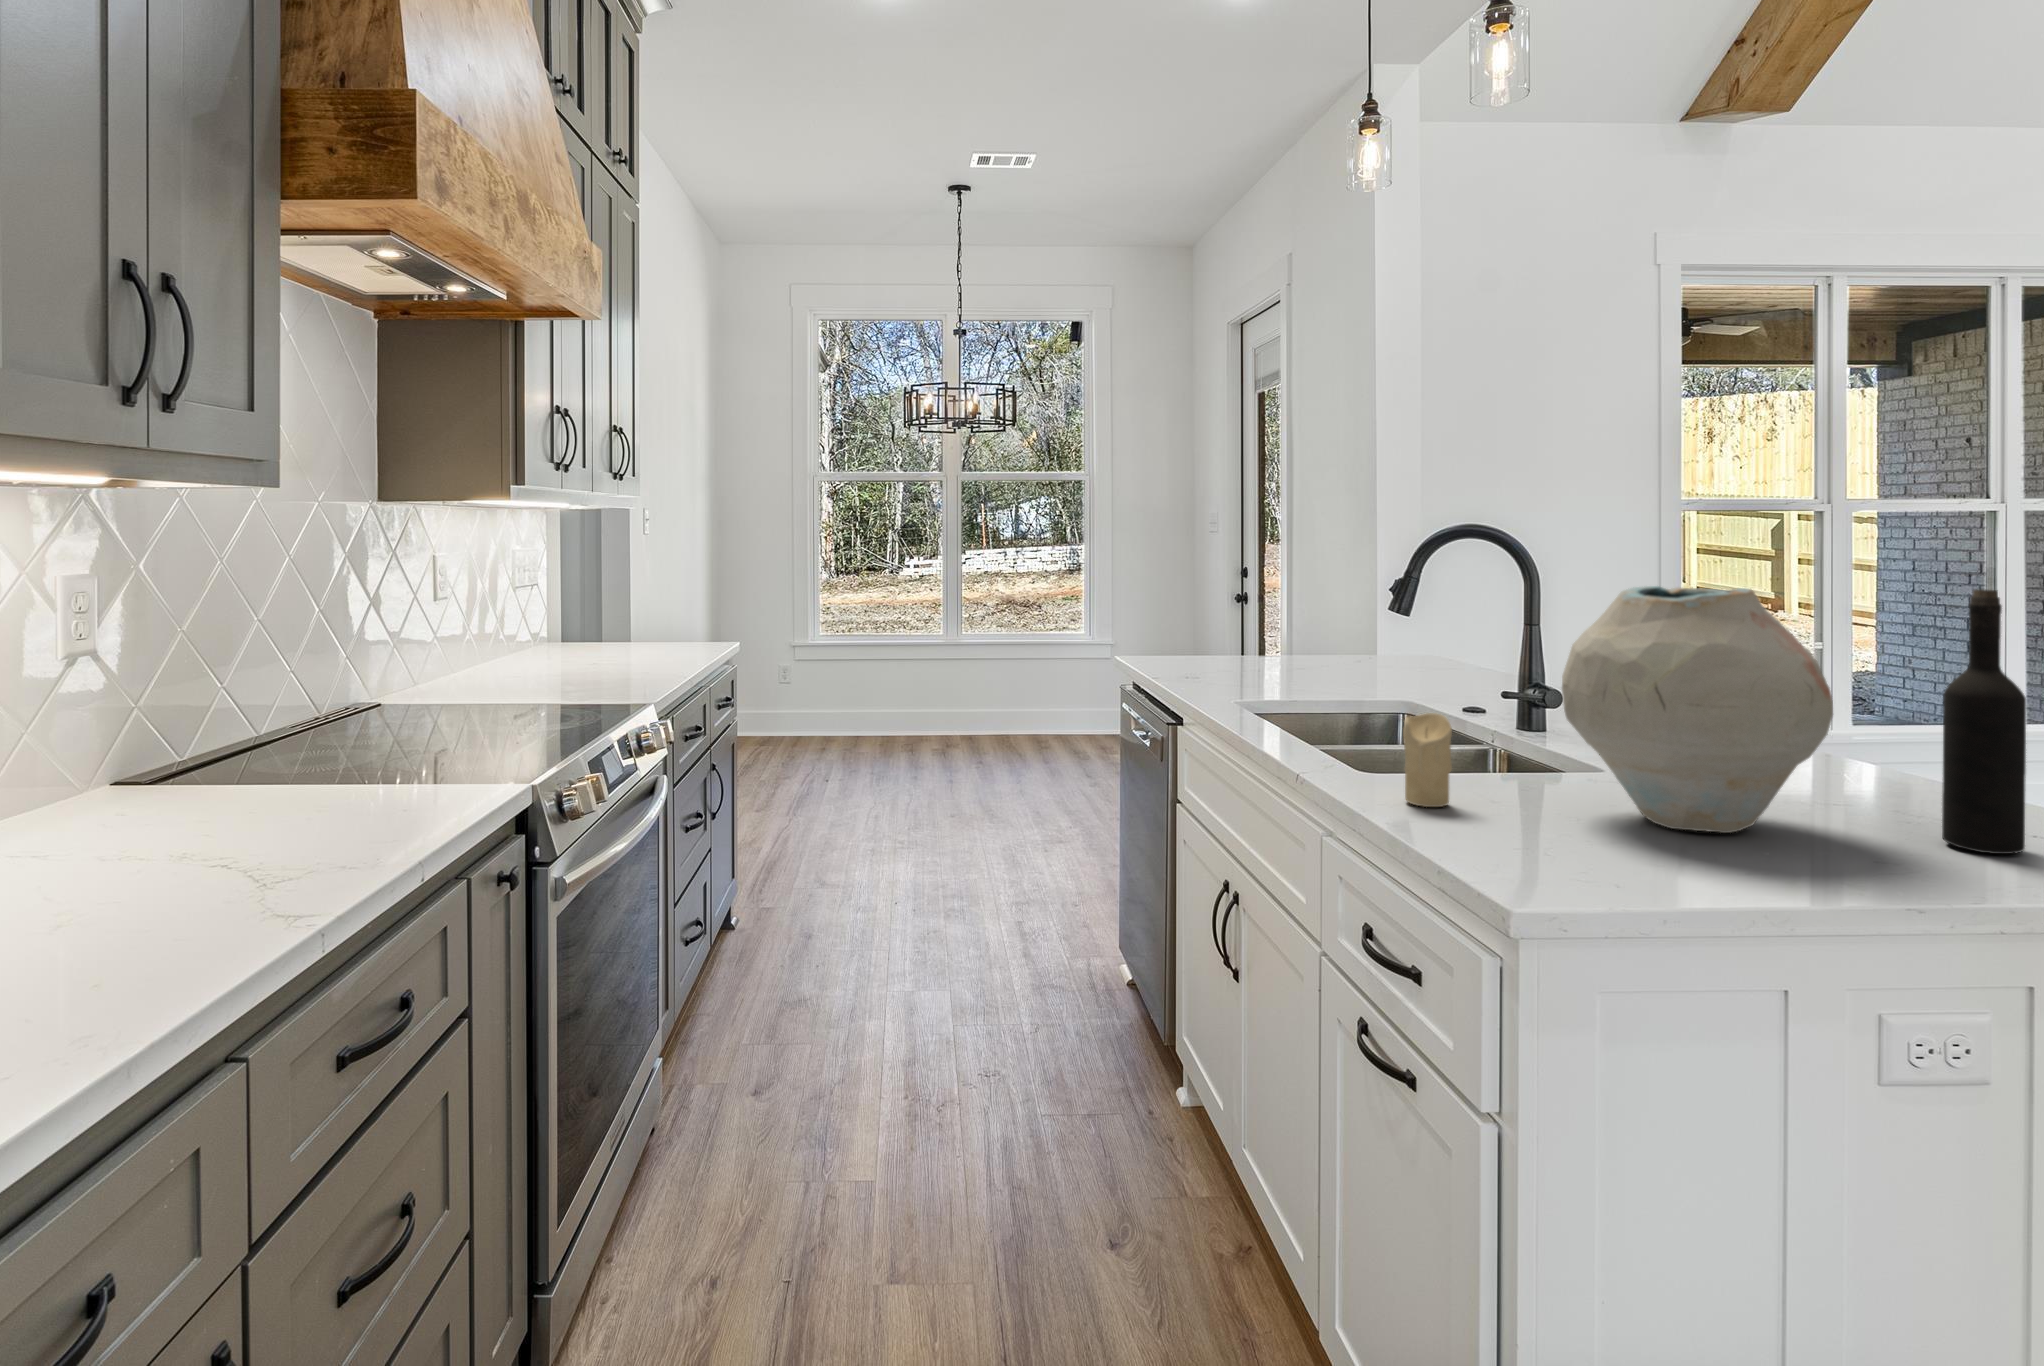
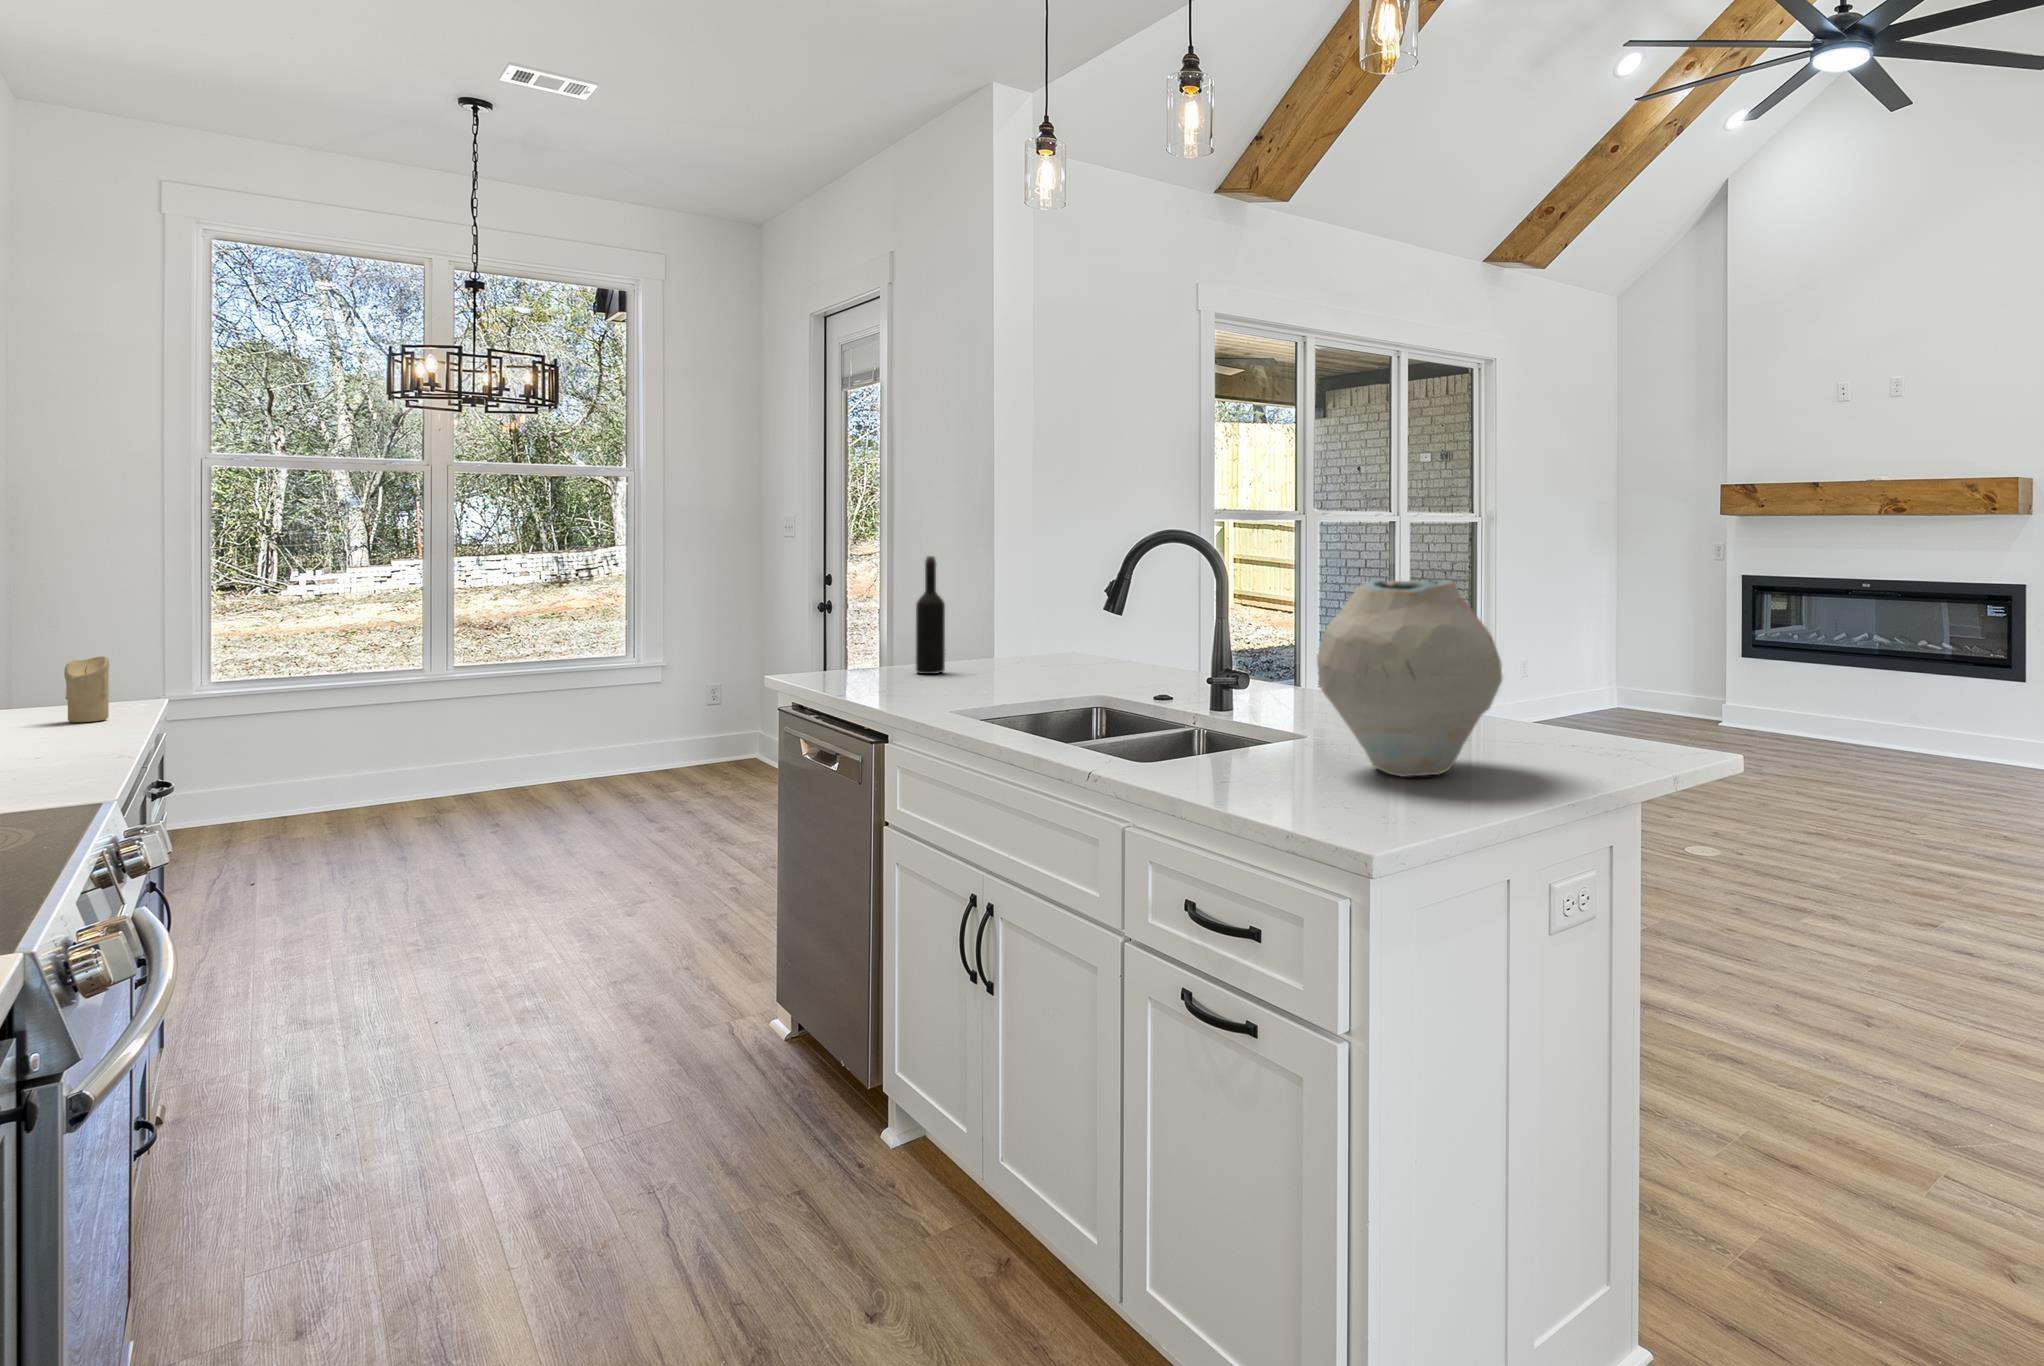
wine bottle: present [1942,589,2026,854] -> present [916,556,945,674]
candle: present [1403,713,1452,807] -> present [64,656,109,722]

